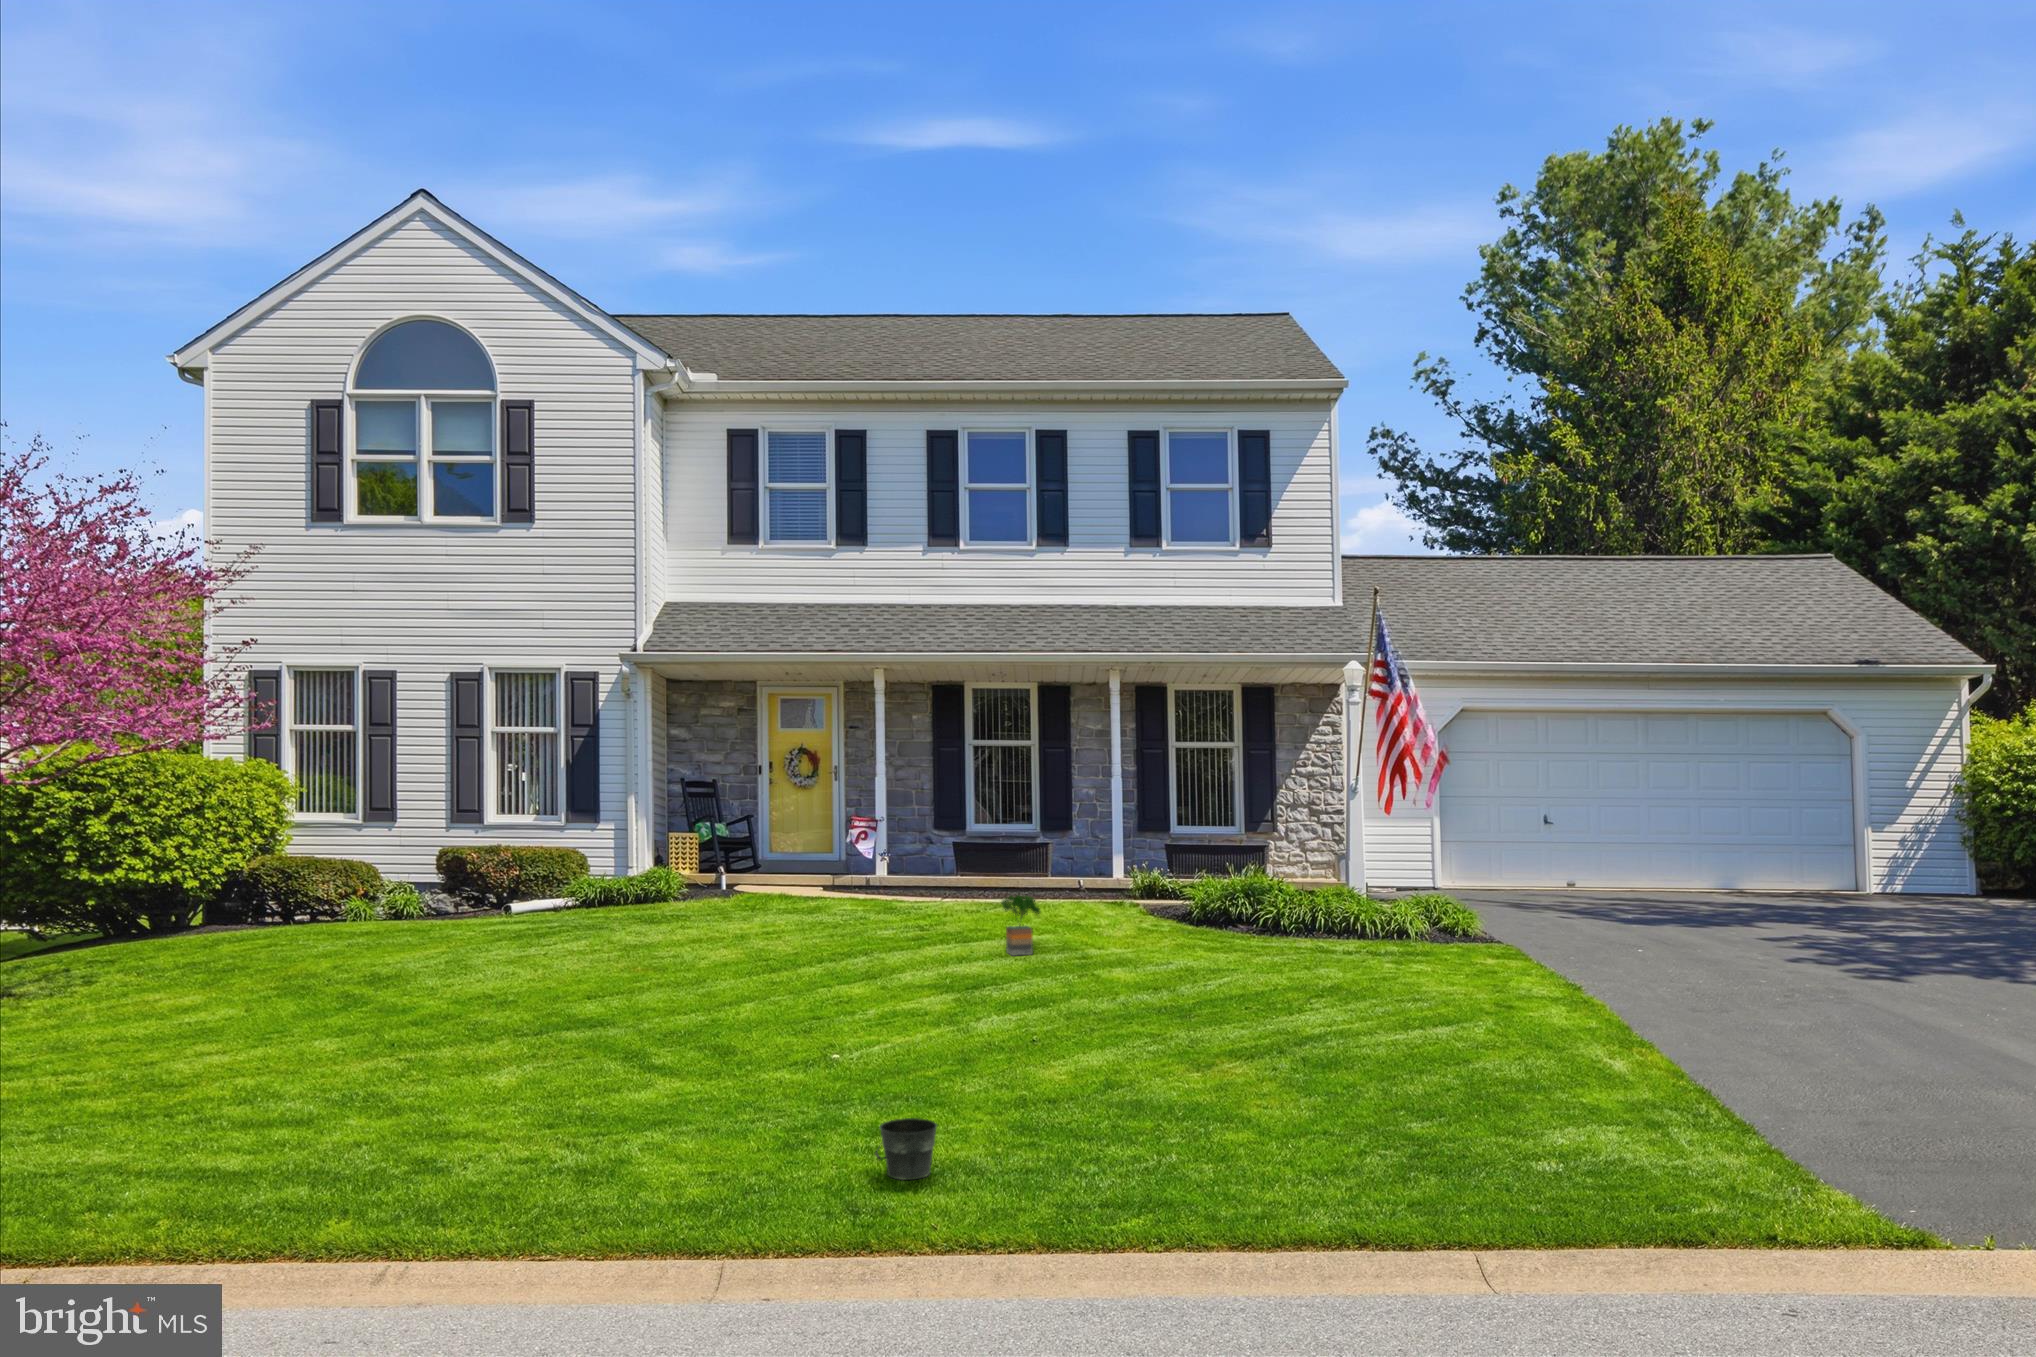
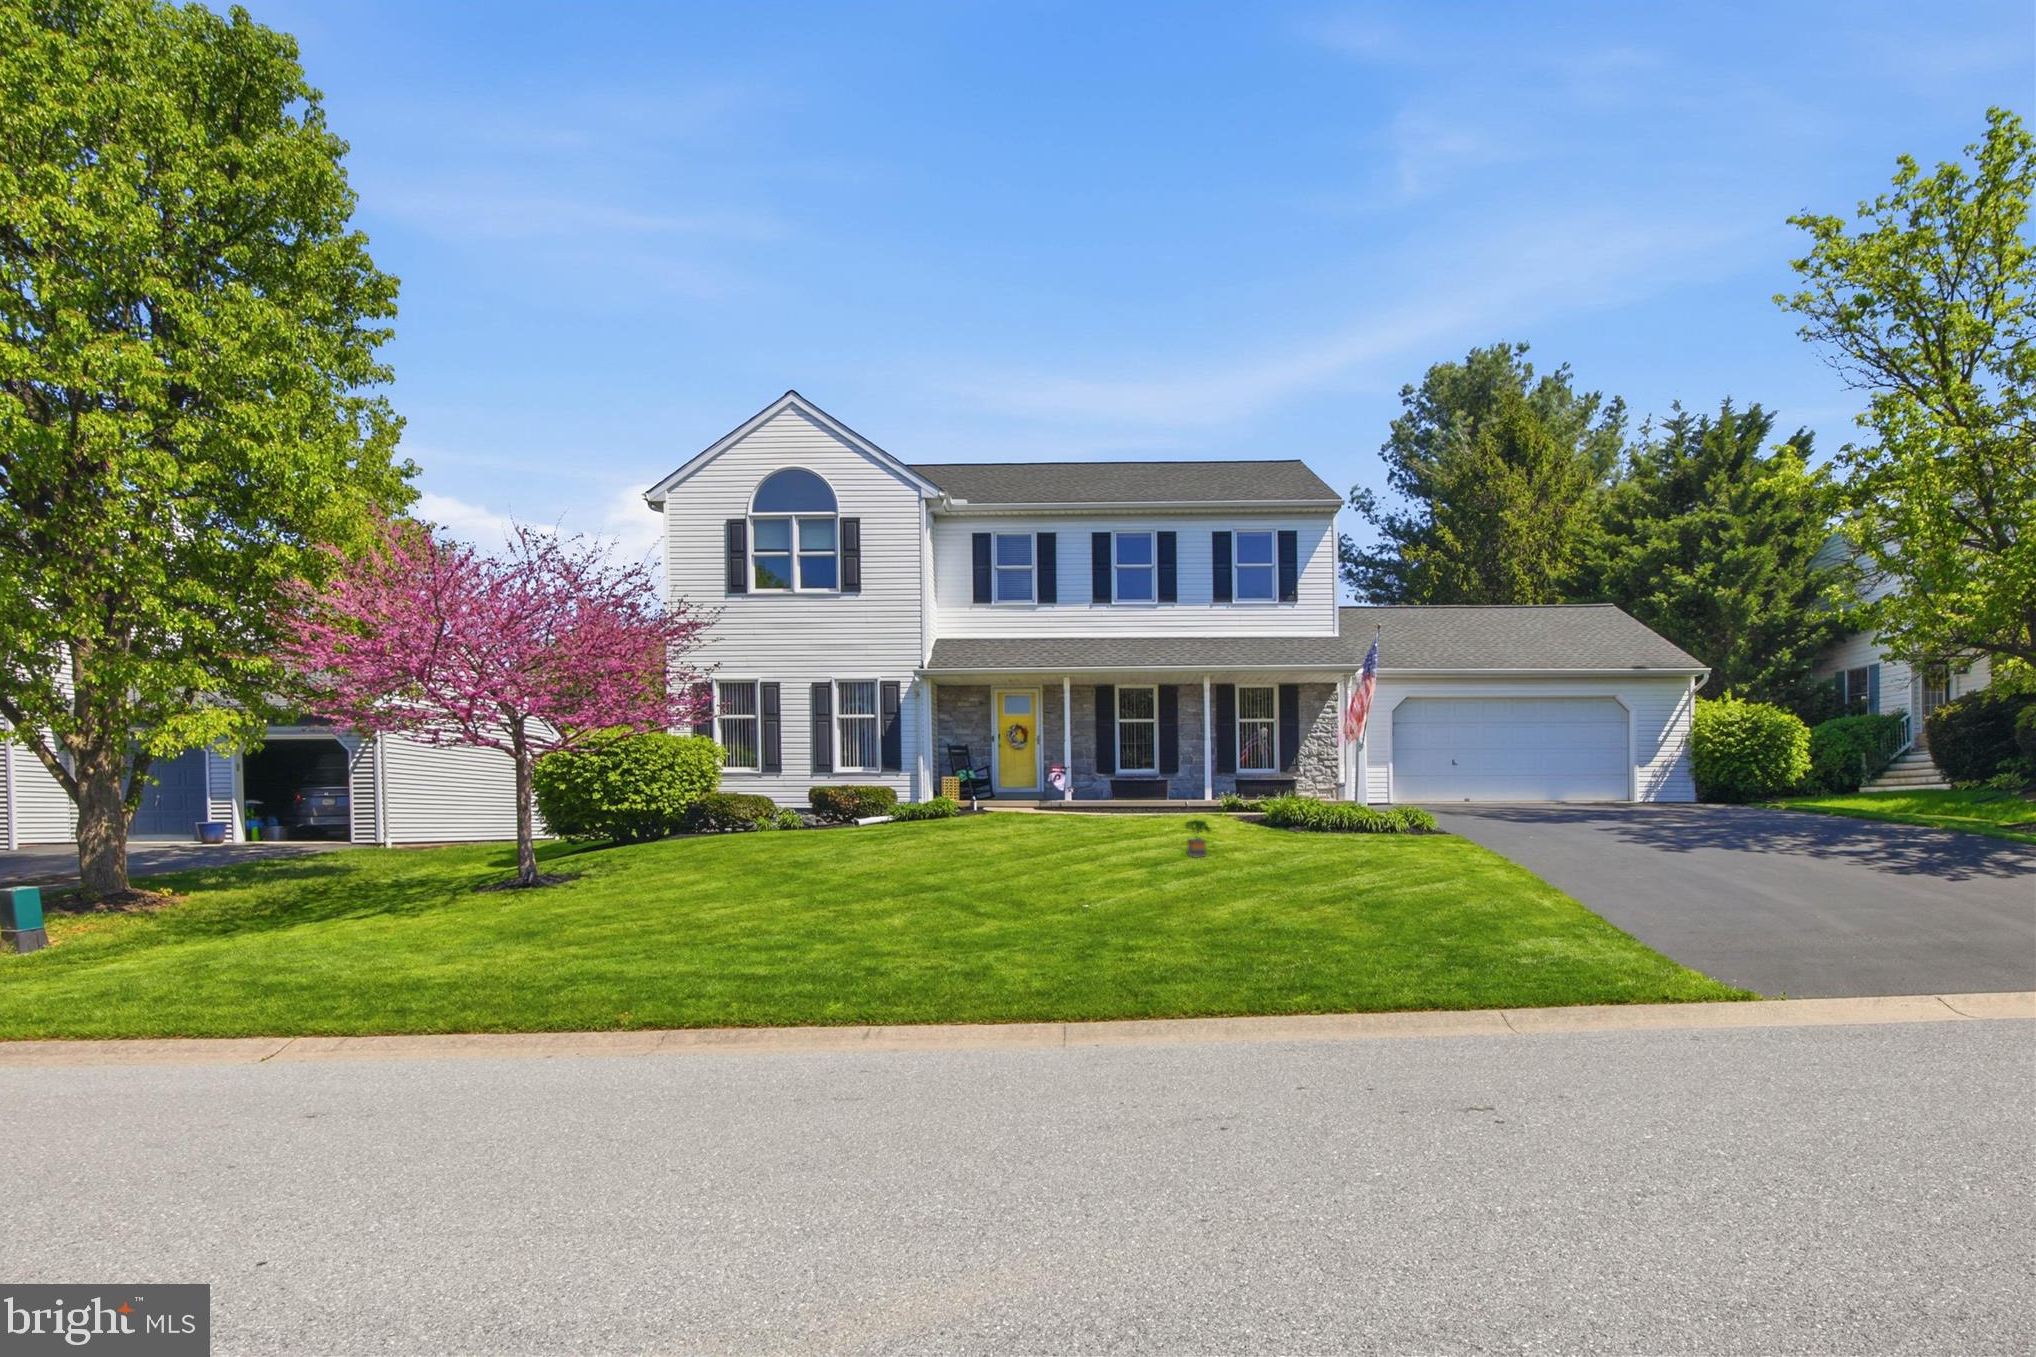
bucket: present [875,1118,937,1180] -> none [1213,978,1255,1021]

